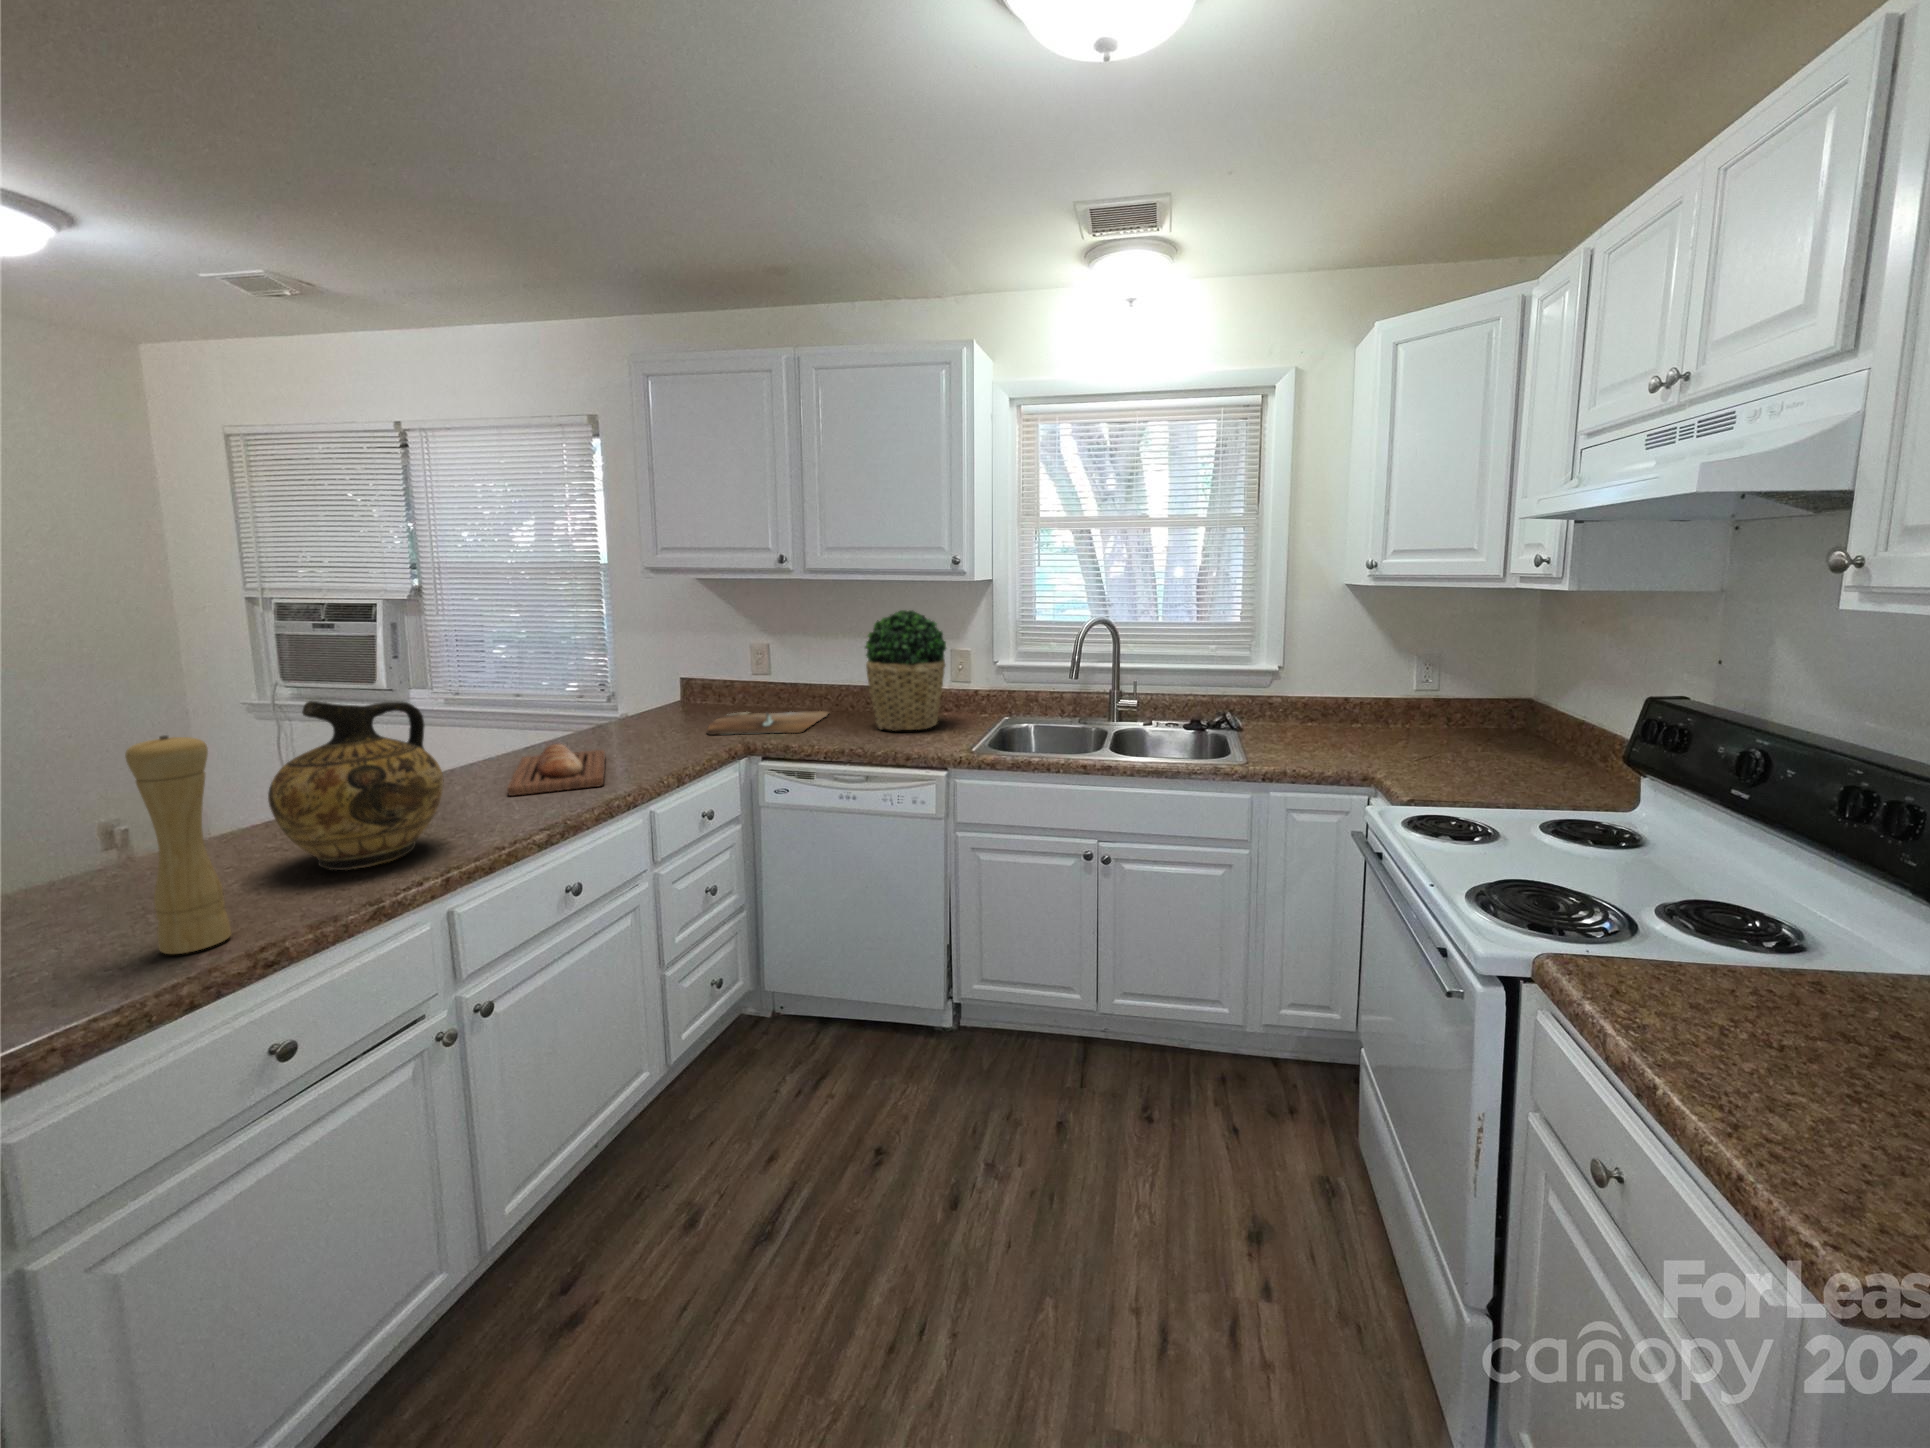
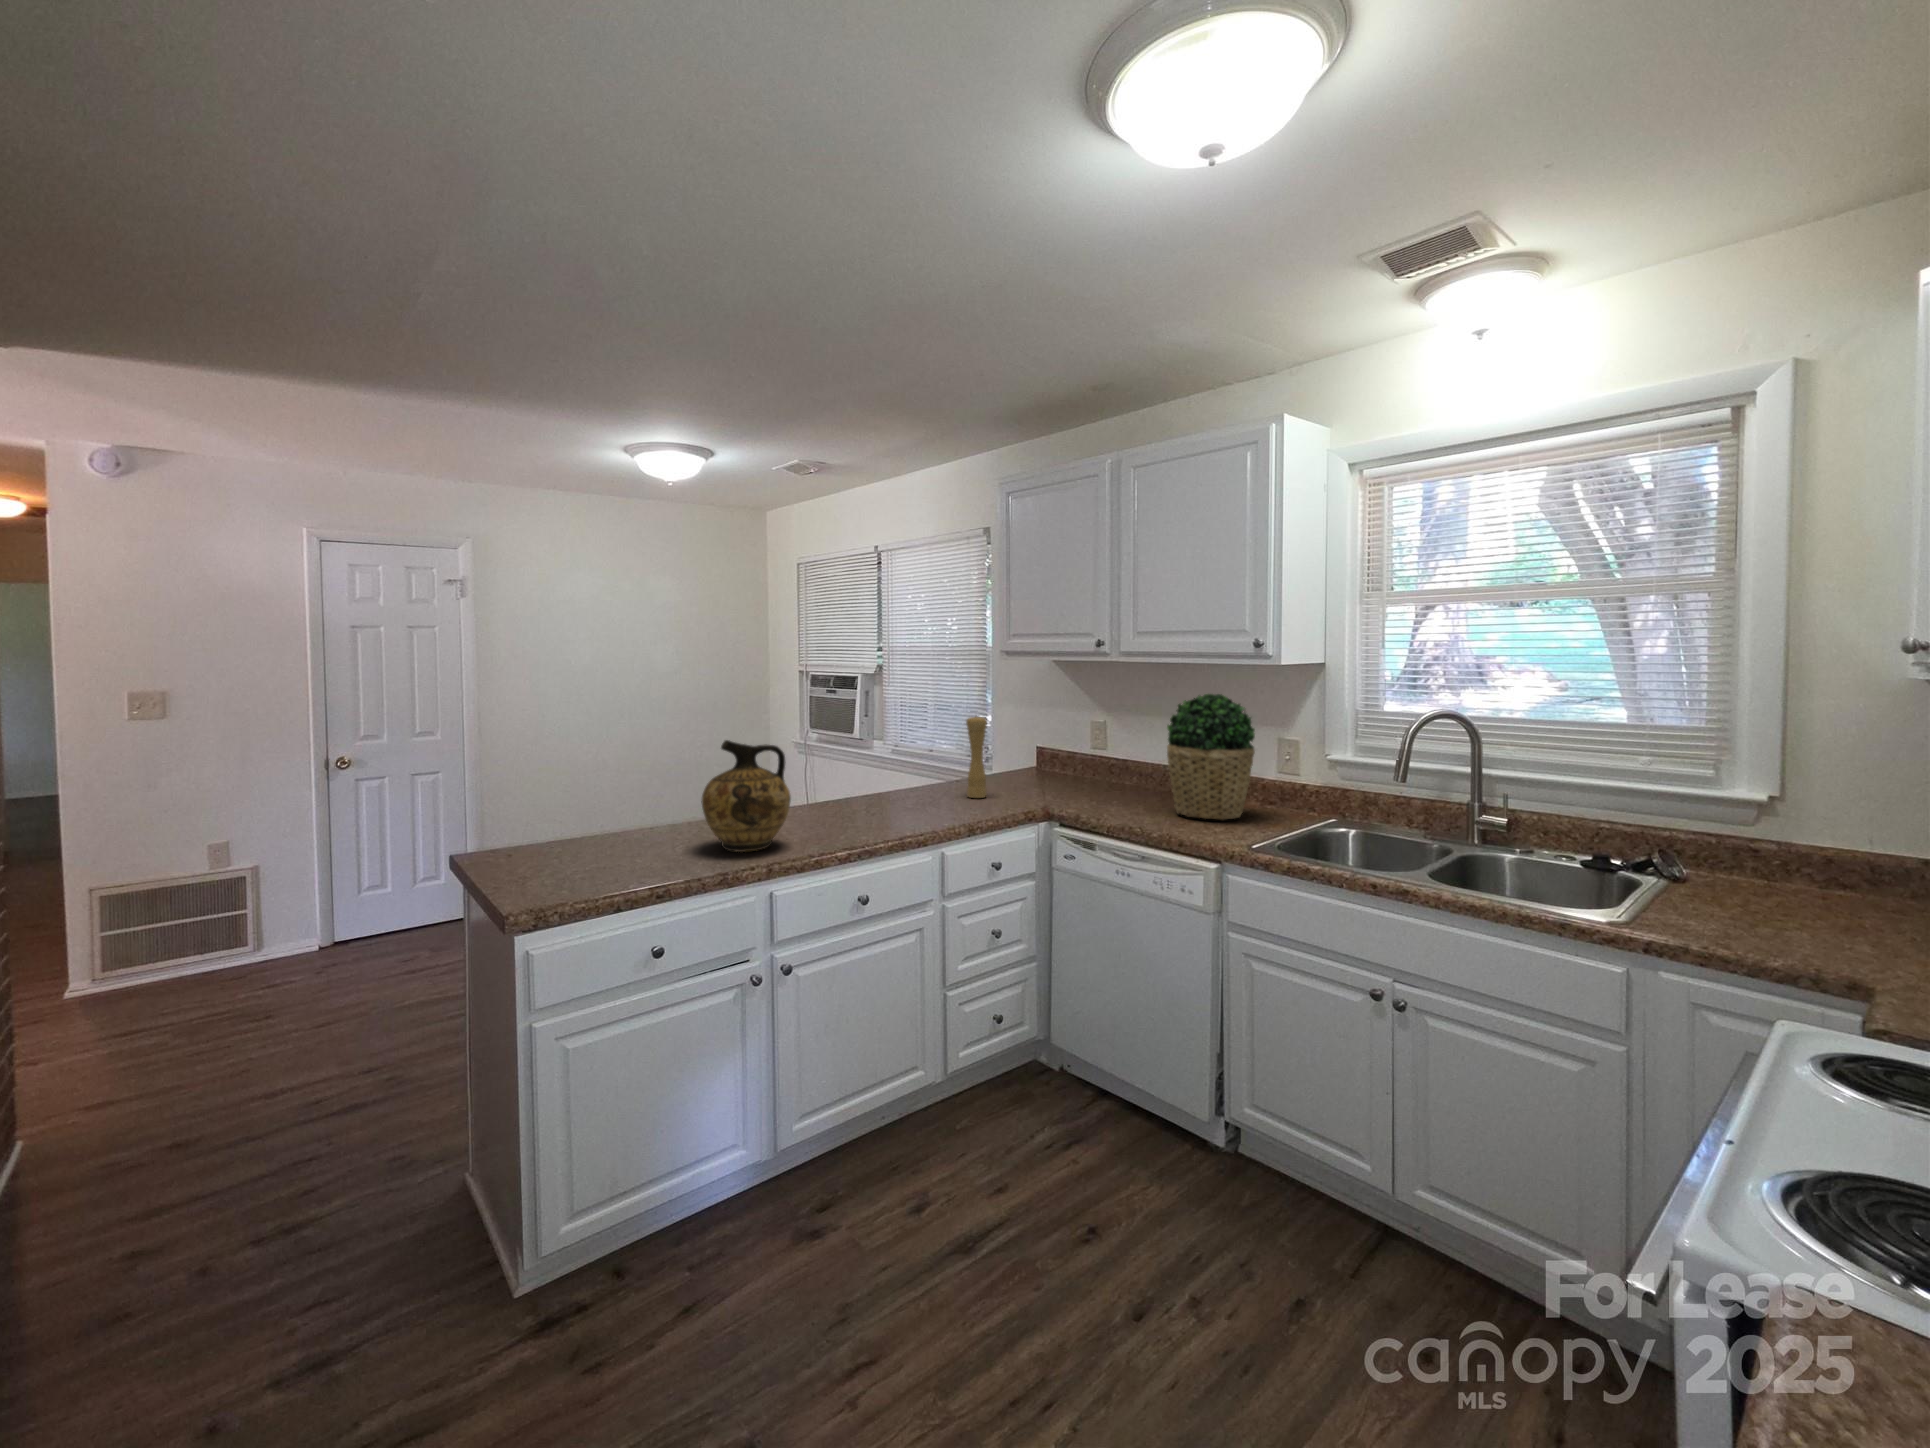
cutting board: present [707,711,828,735] -> none [1024,783,1149,807]
pepper mill: present [125,735,231,954] -> present [966,716,987,798]
bread loaf: present [507,744,605,796] -> none [849,790,933,826]

